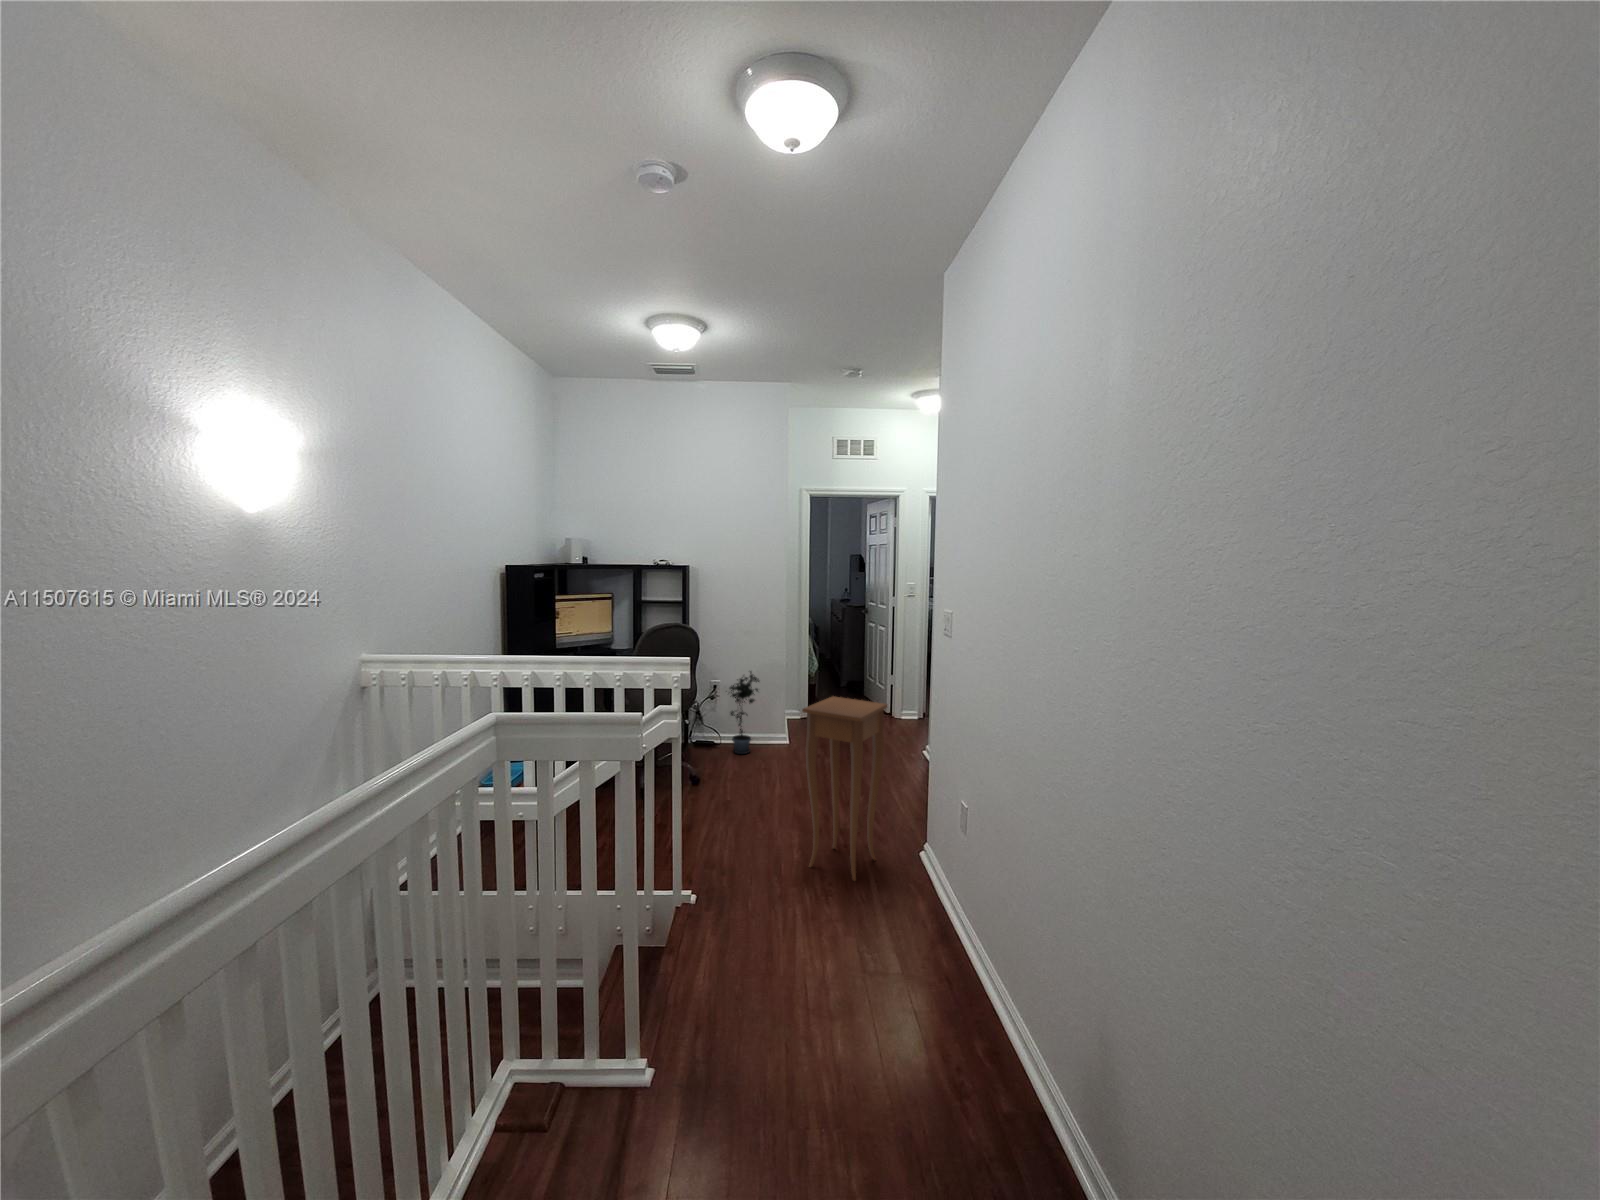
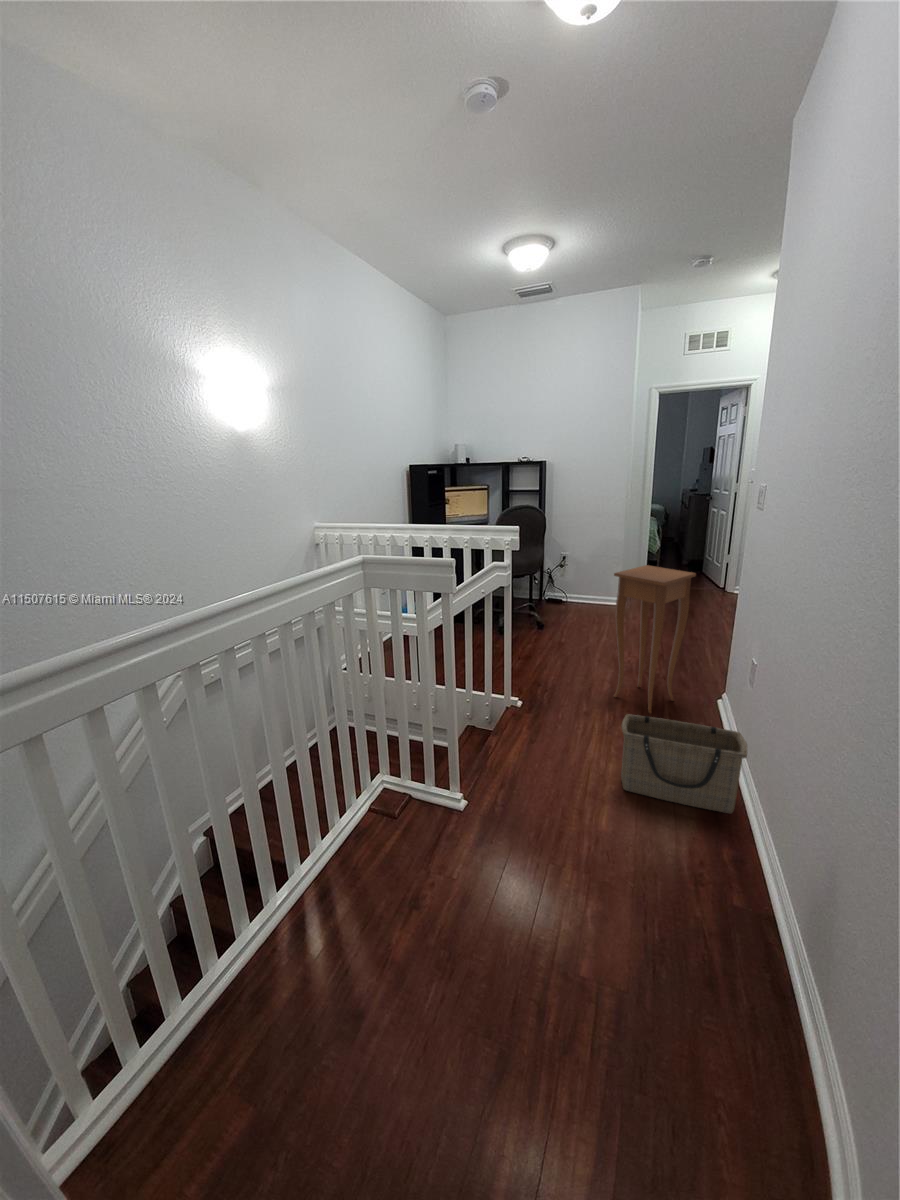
potted plant: present [730,671,759,754] -> none [570,546,599,611]
basket: none [842,886,978,993] -> present [621,714,747,813]

